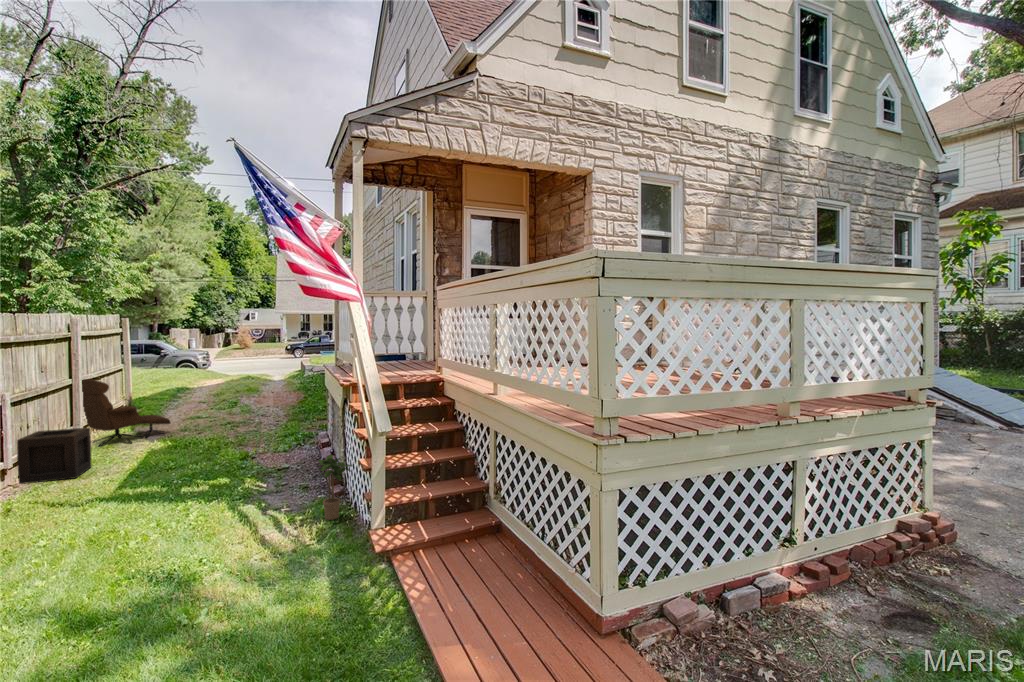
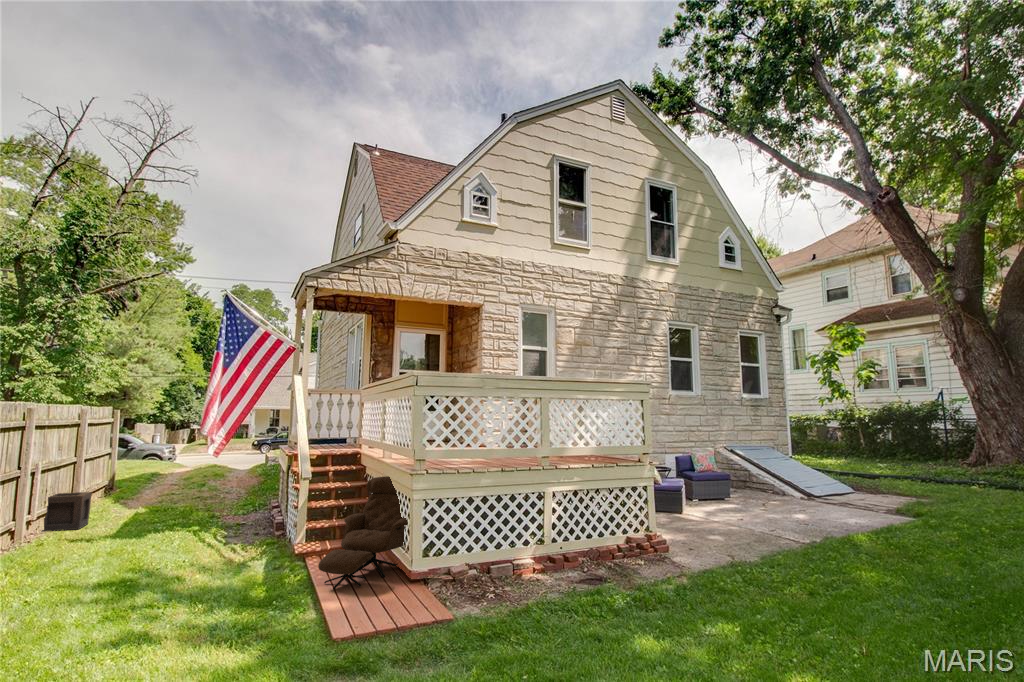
lounge chair: present [82,379,171,447] -> present [318,476,407,589]
potted plant: present [318,455,352,520] -> none [262,504,289,550]

